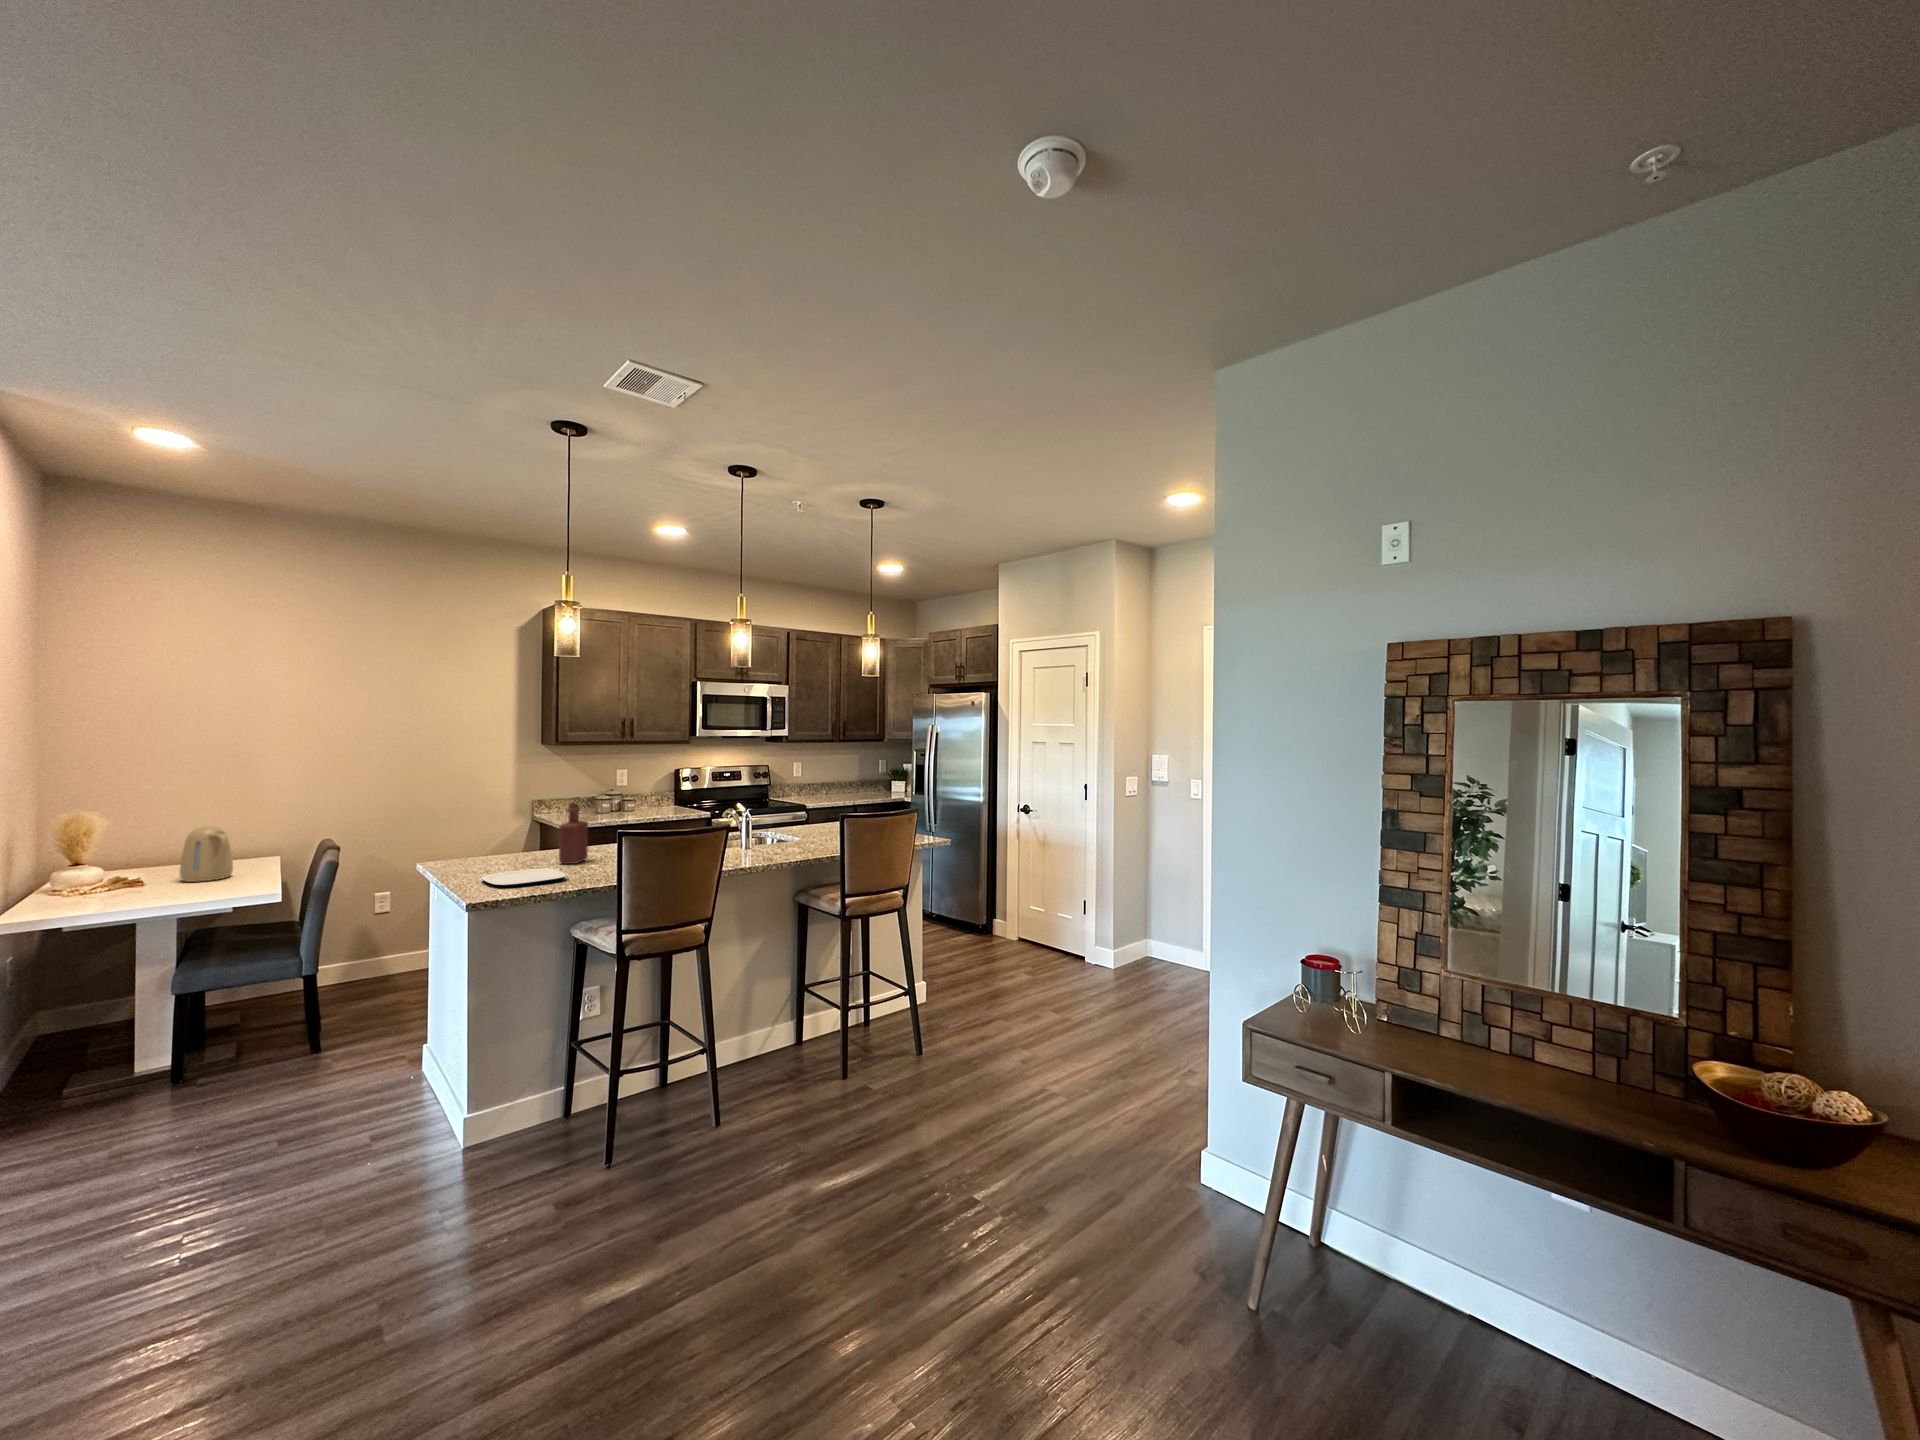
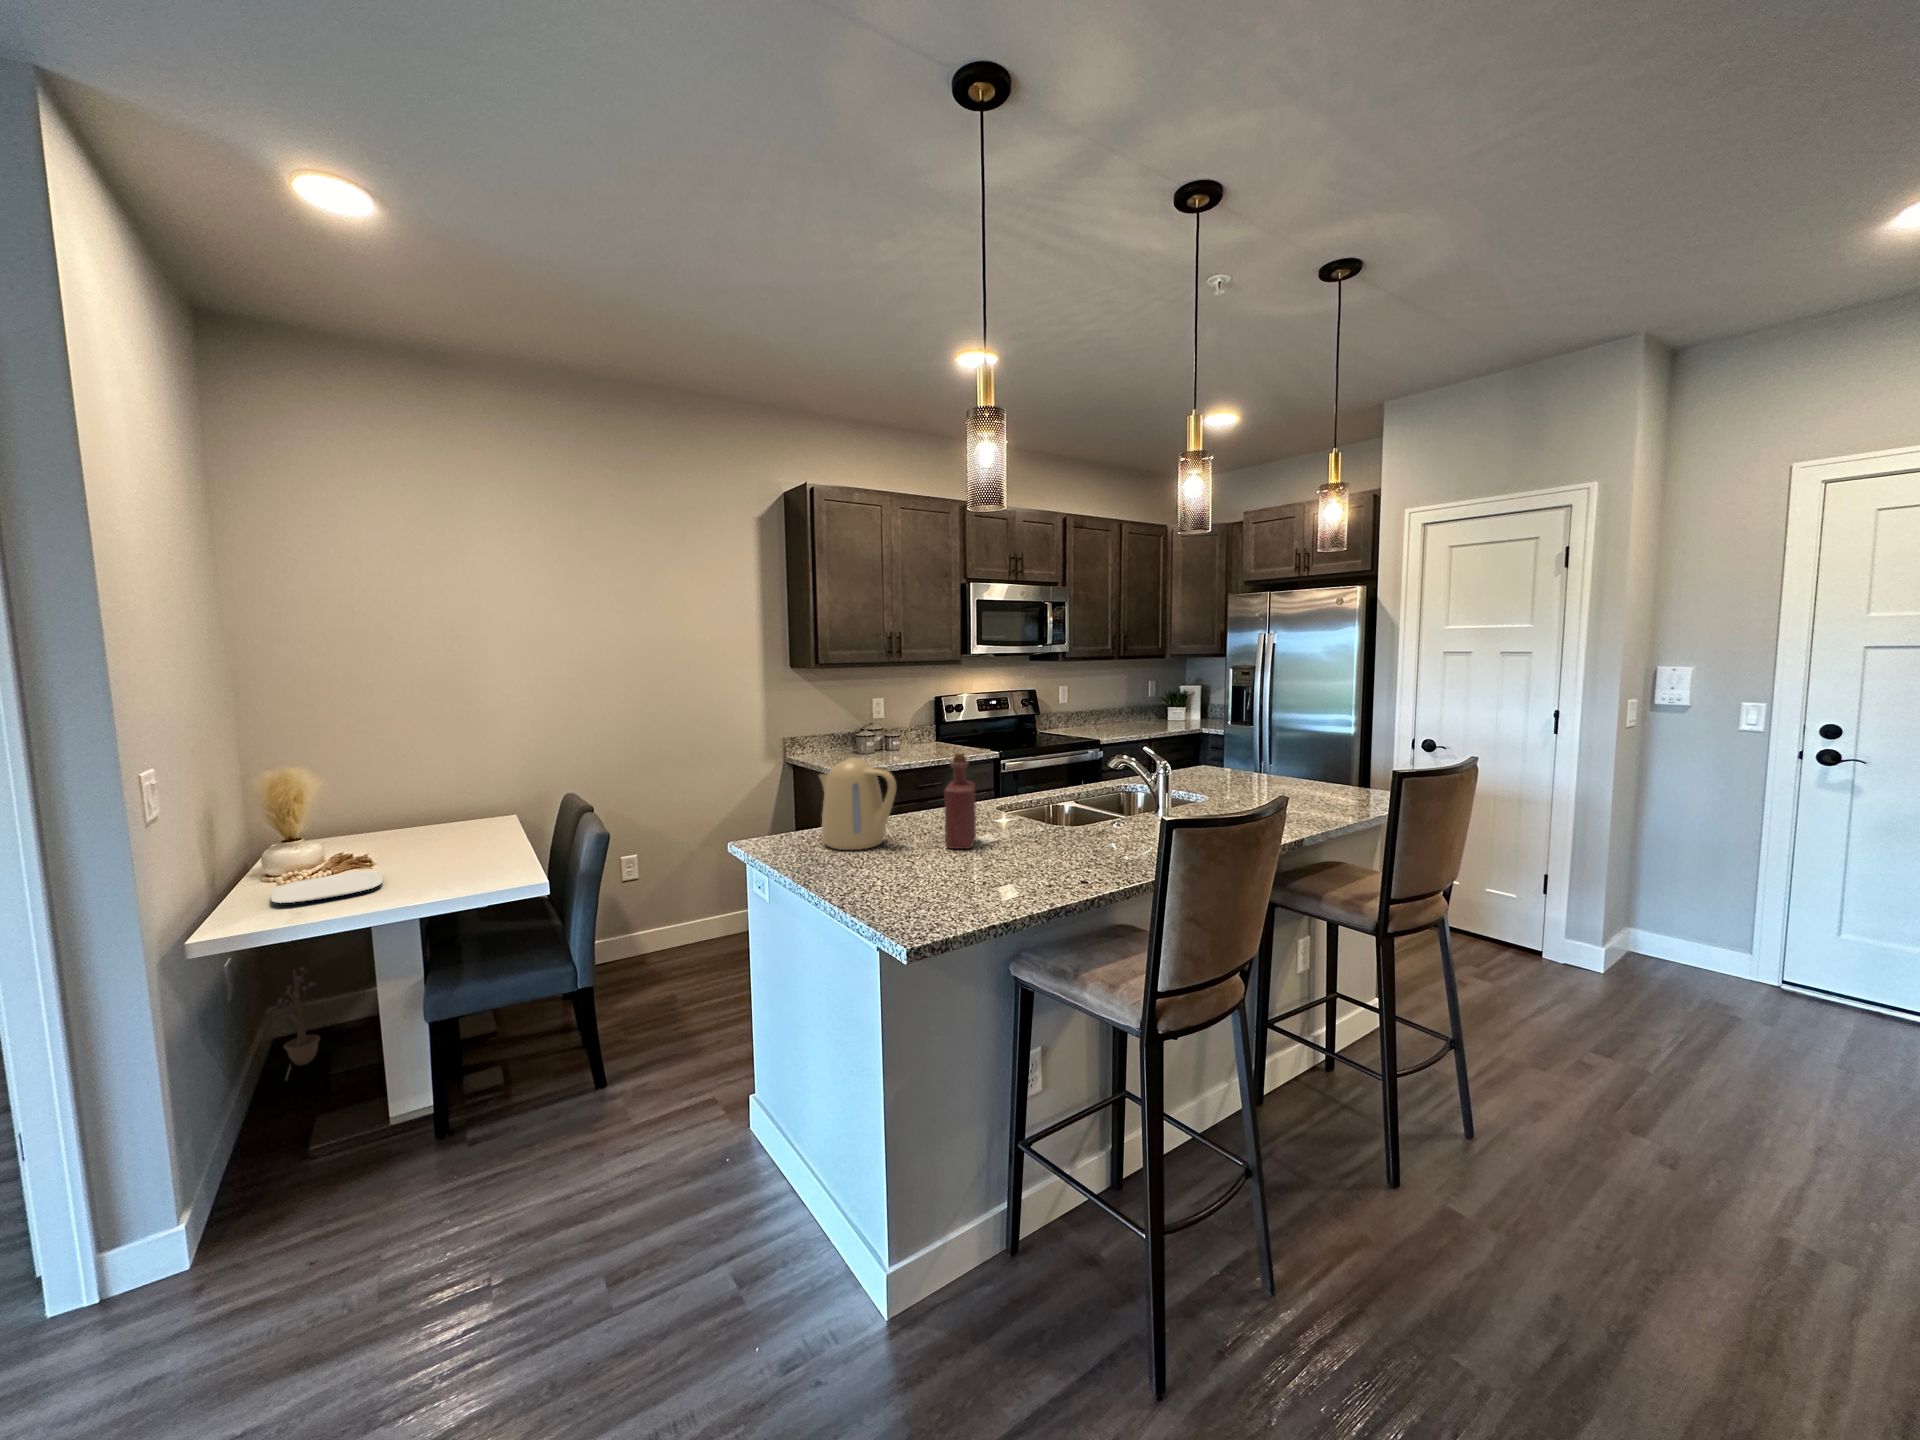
kettle: present [180,826,233,882] -> present [819,758,896,850]
plate: present [481,868,567,886] -> present [271,871,383,904]
decorative plant: none [38,970,85,1057] -> present [267,968,320,1077]

